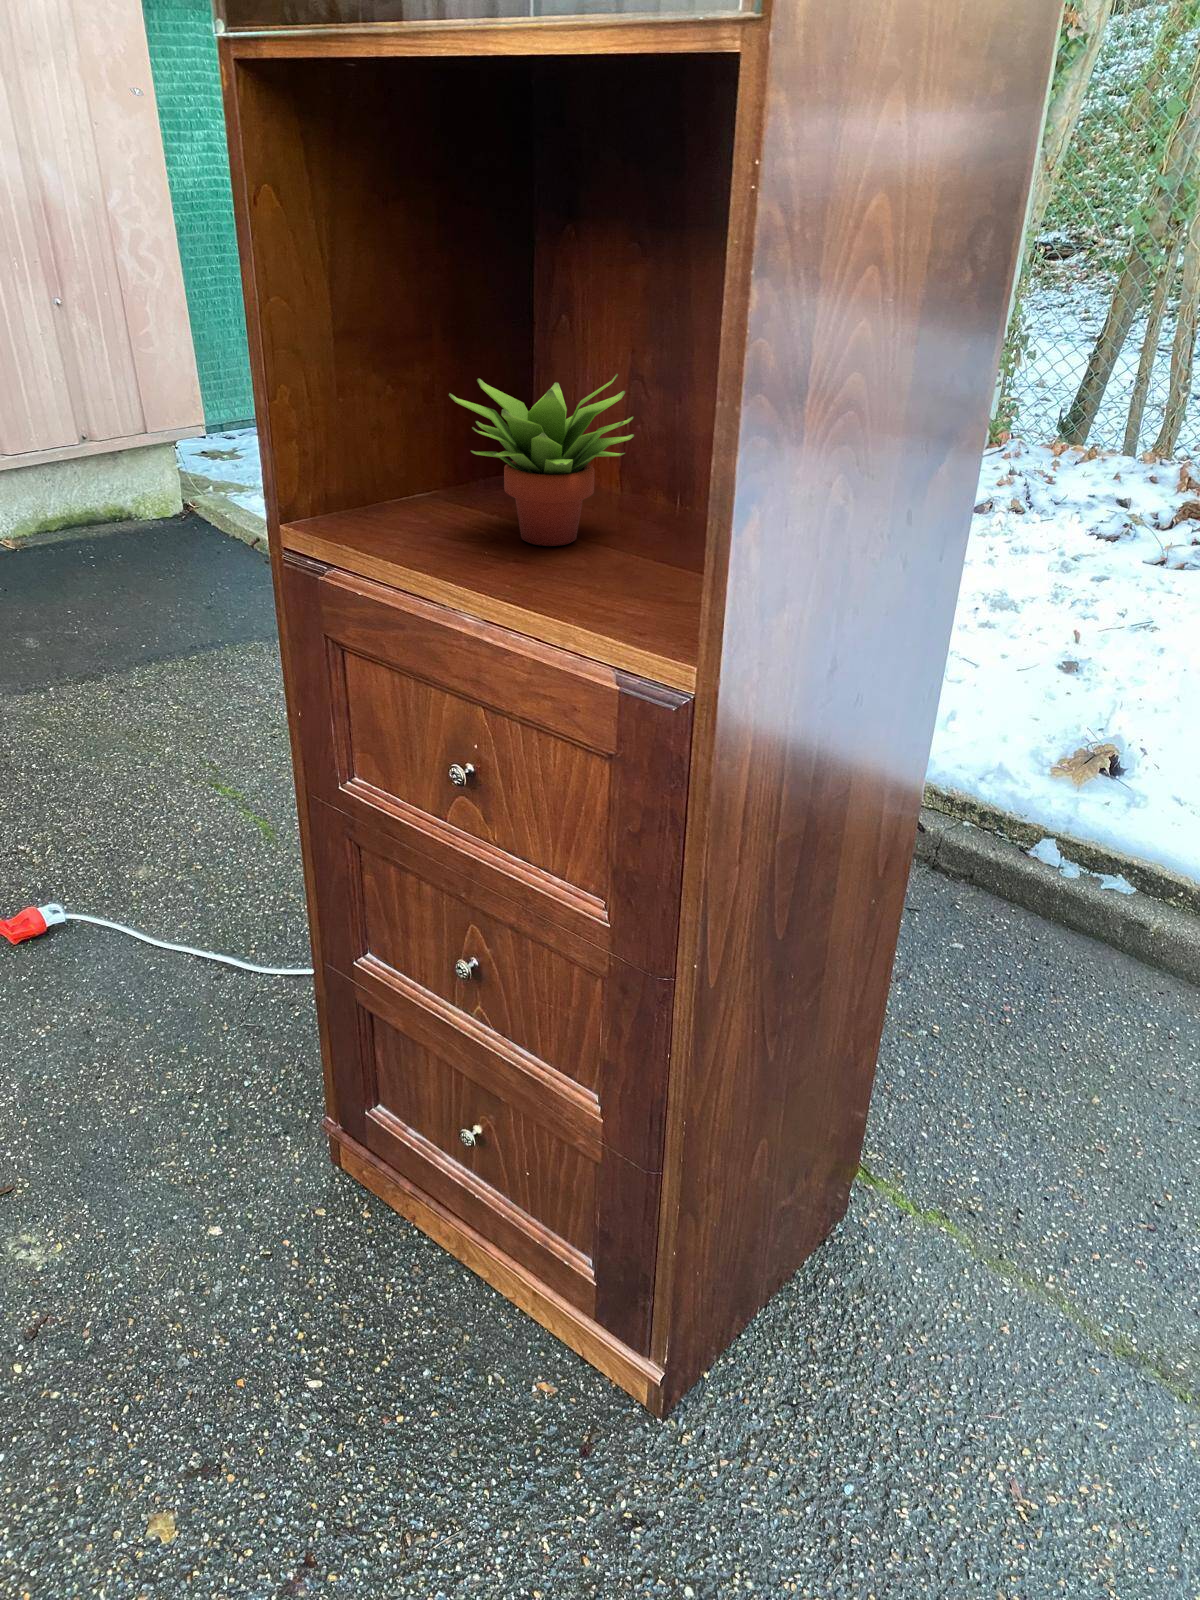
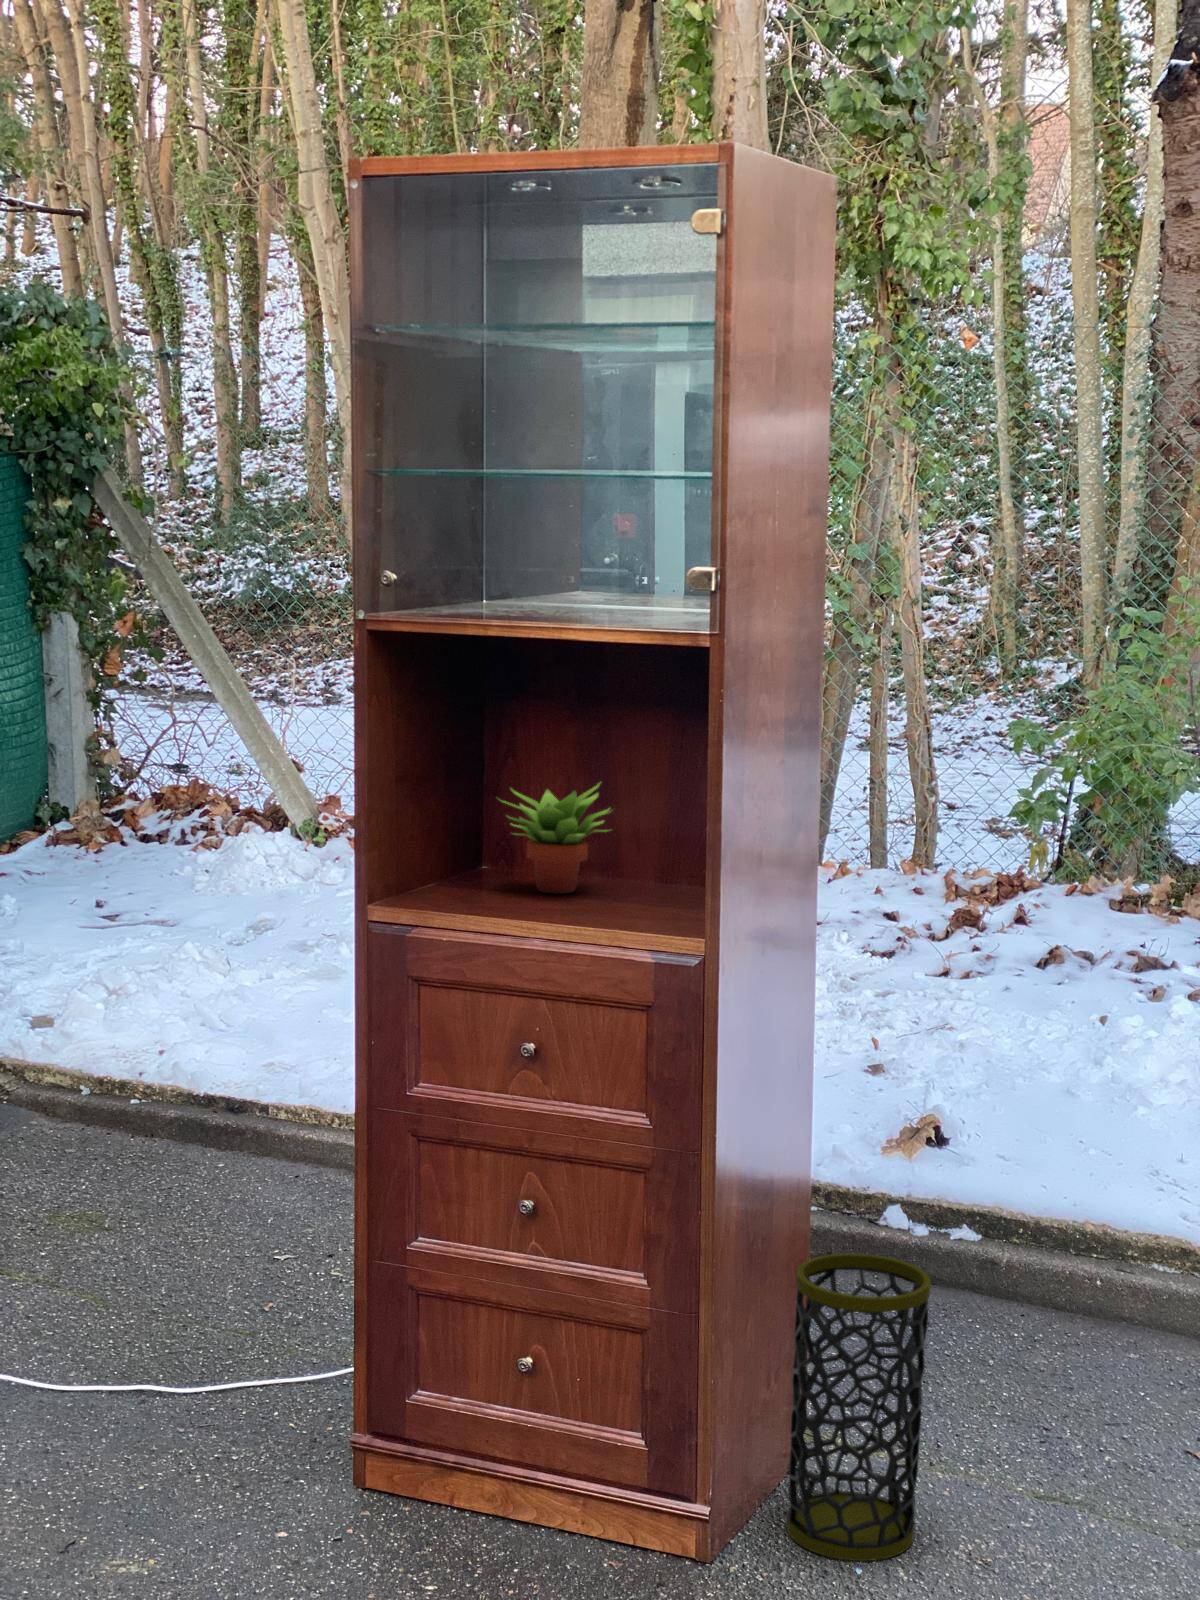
trash can: none [786,1064,1014,1444] -> present [787,1253,931,1561]

